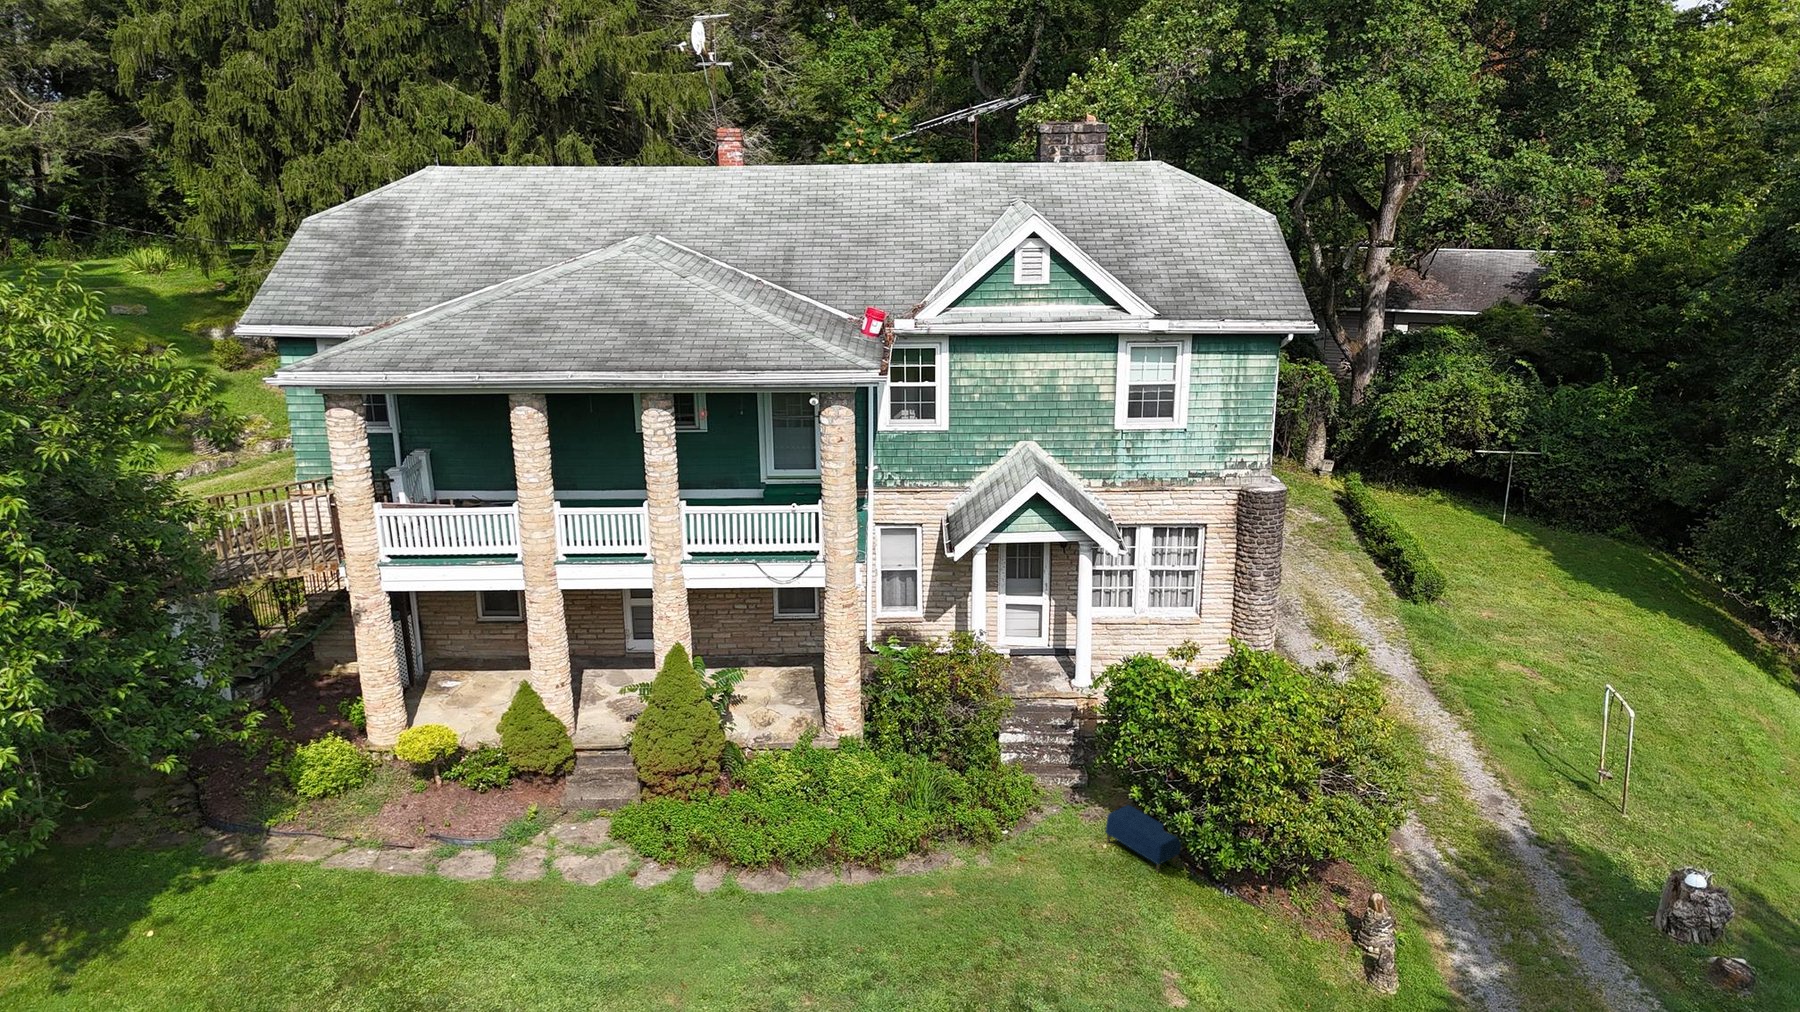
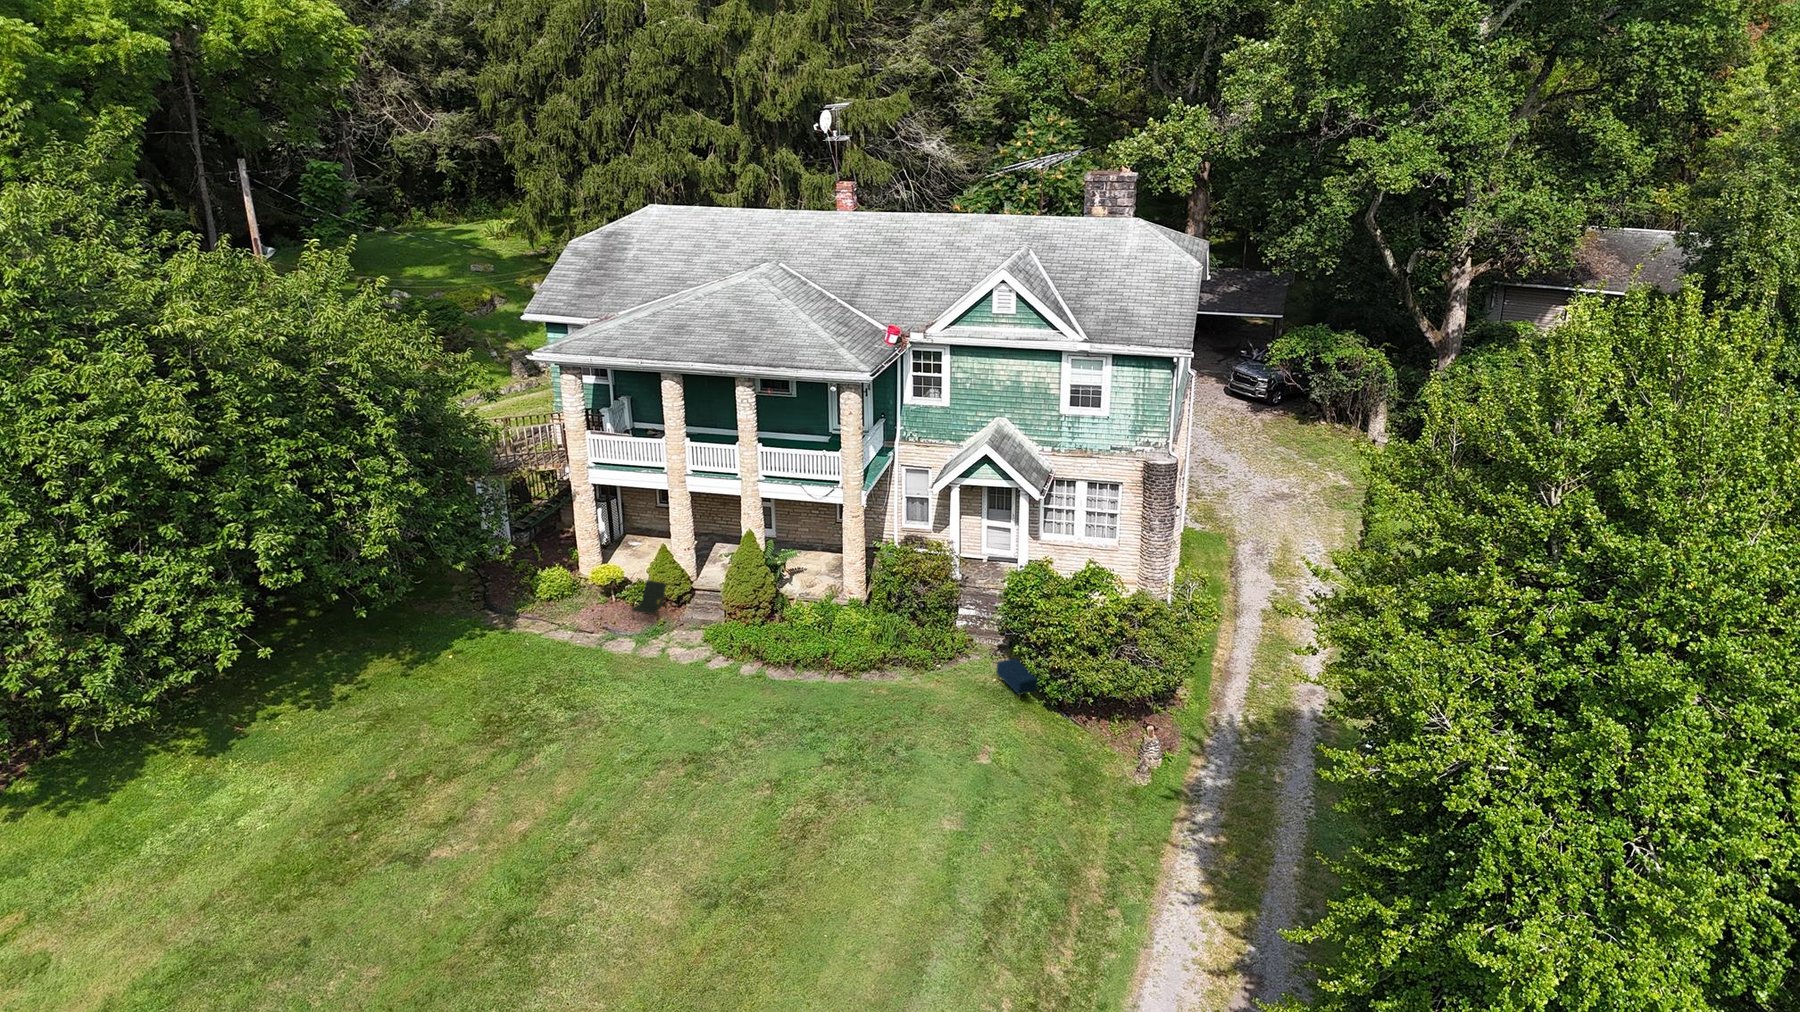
lounge chair: none [481,743,538,816] -> present [632,580,667,621]

